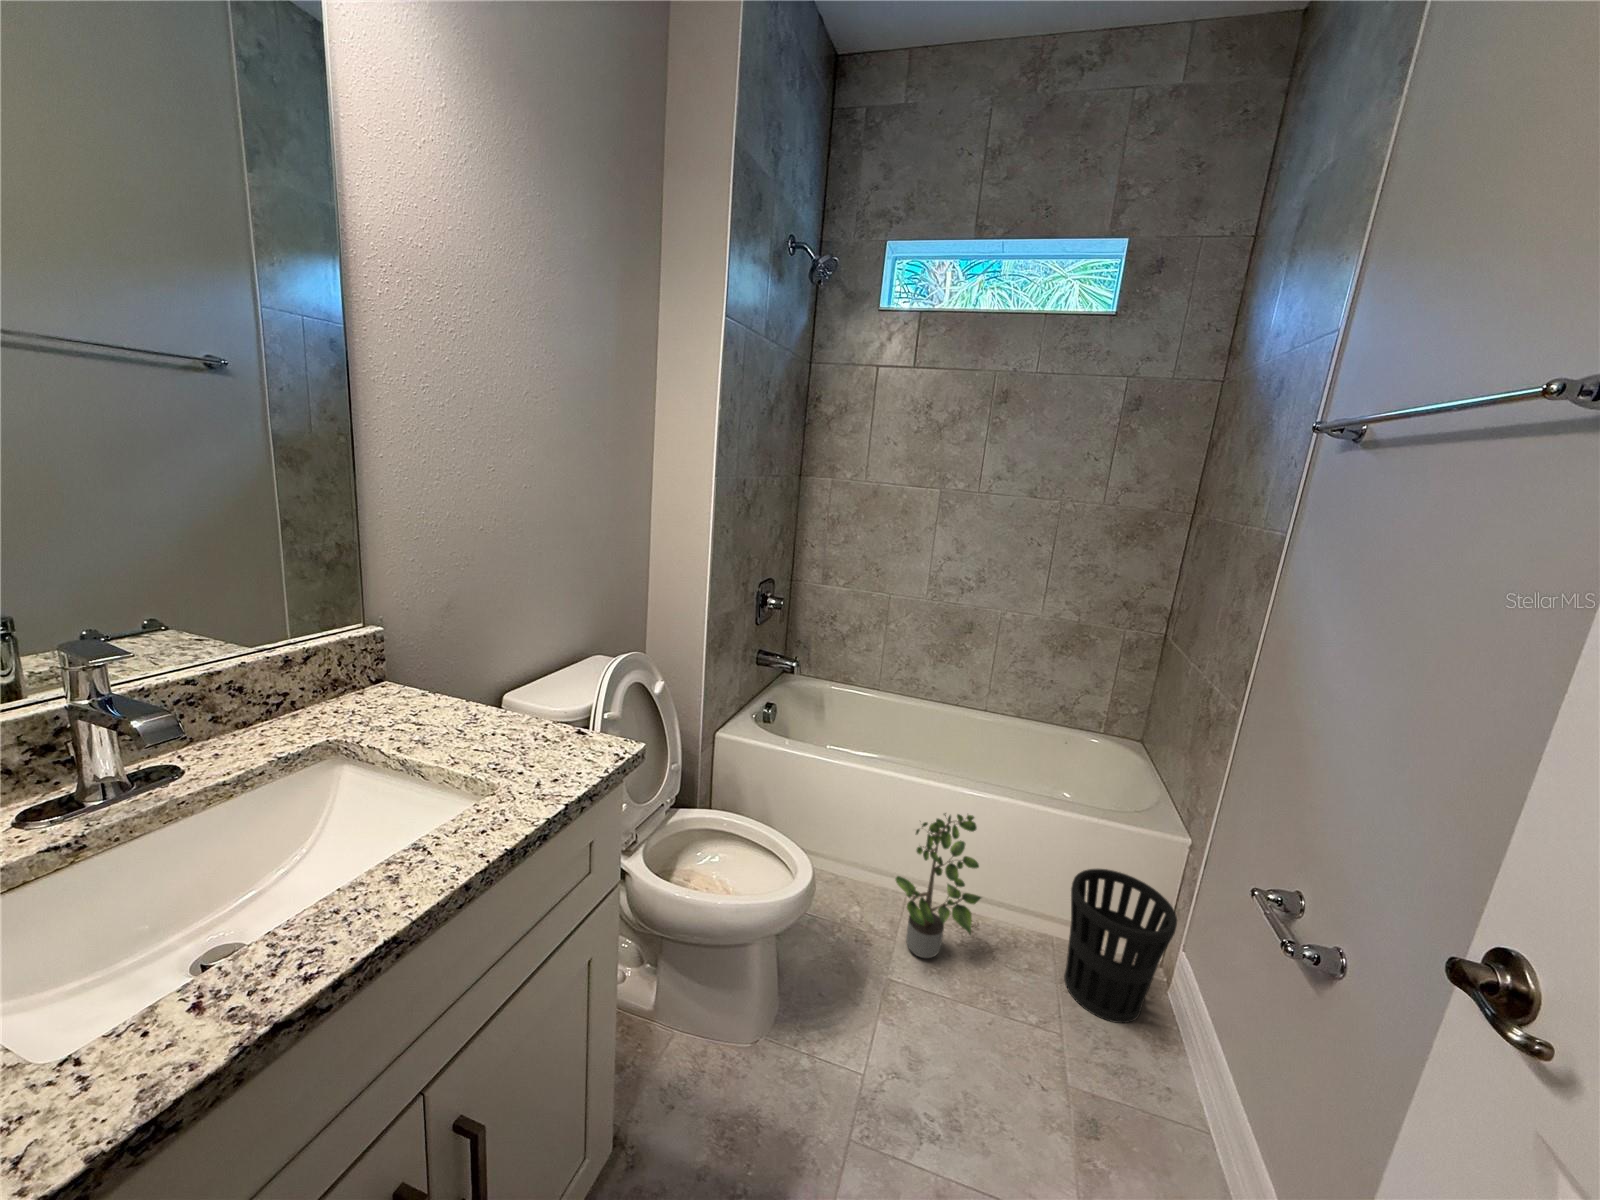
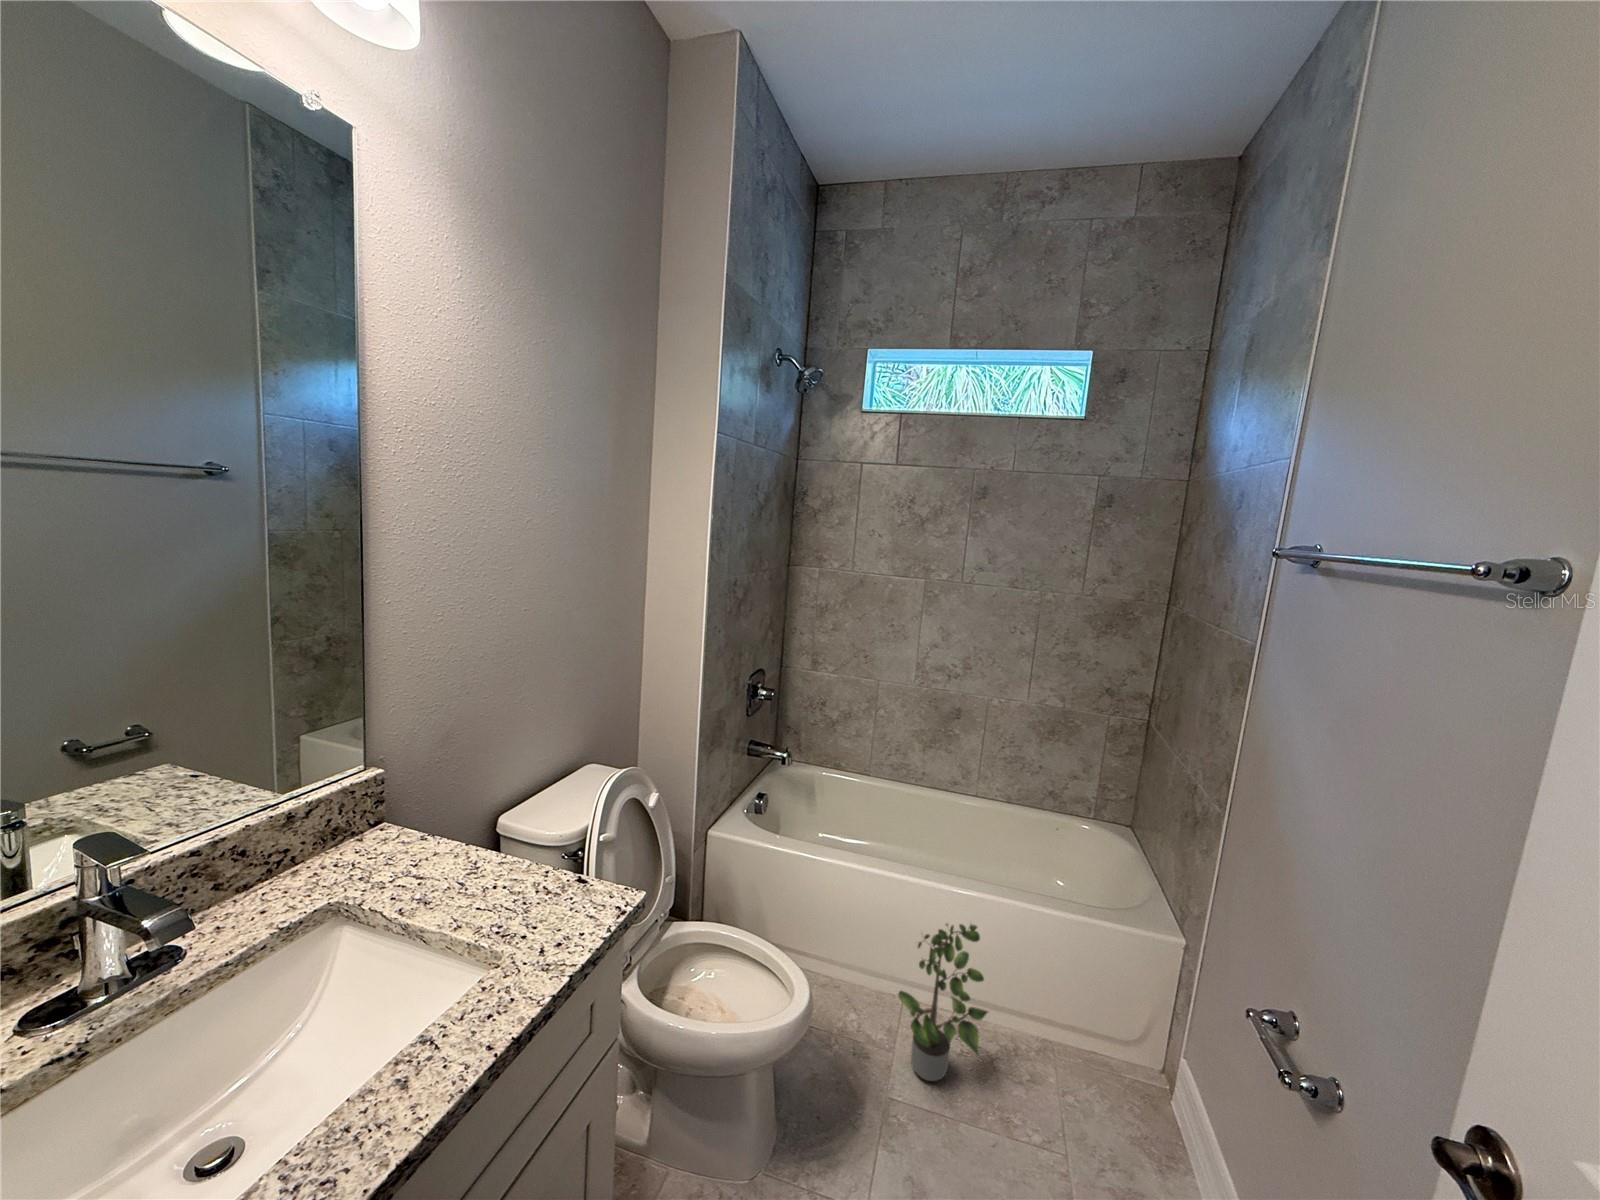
wastebasket: present [1064,869,1177,1023] -> none [1077,979,1190,1152]

